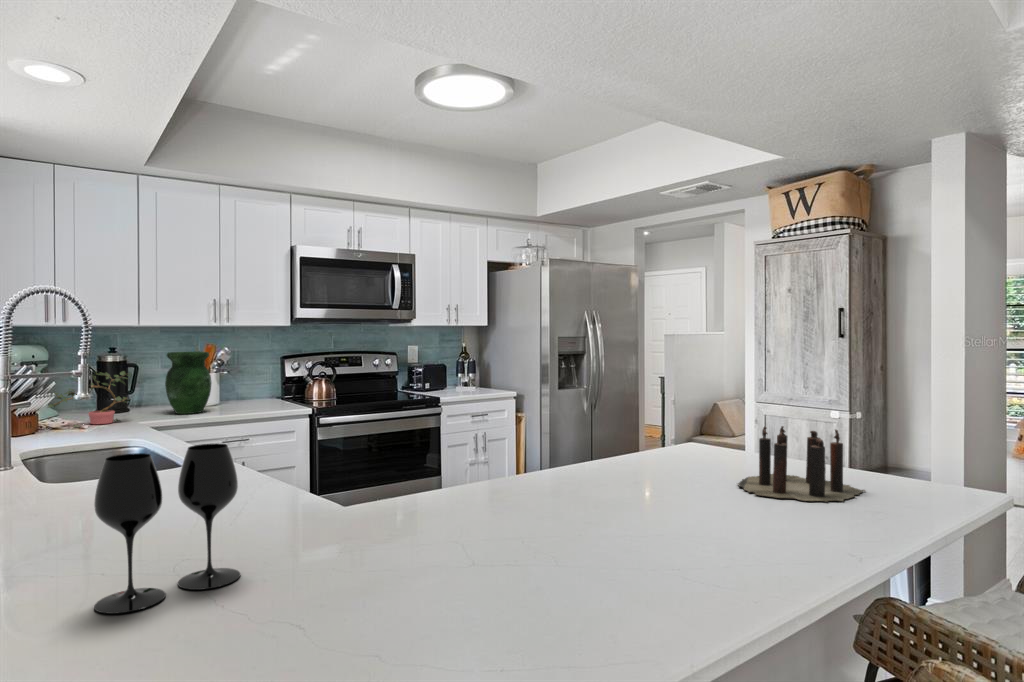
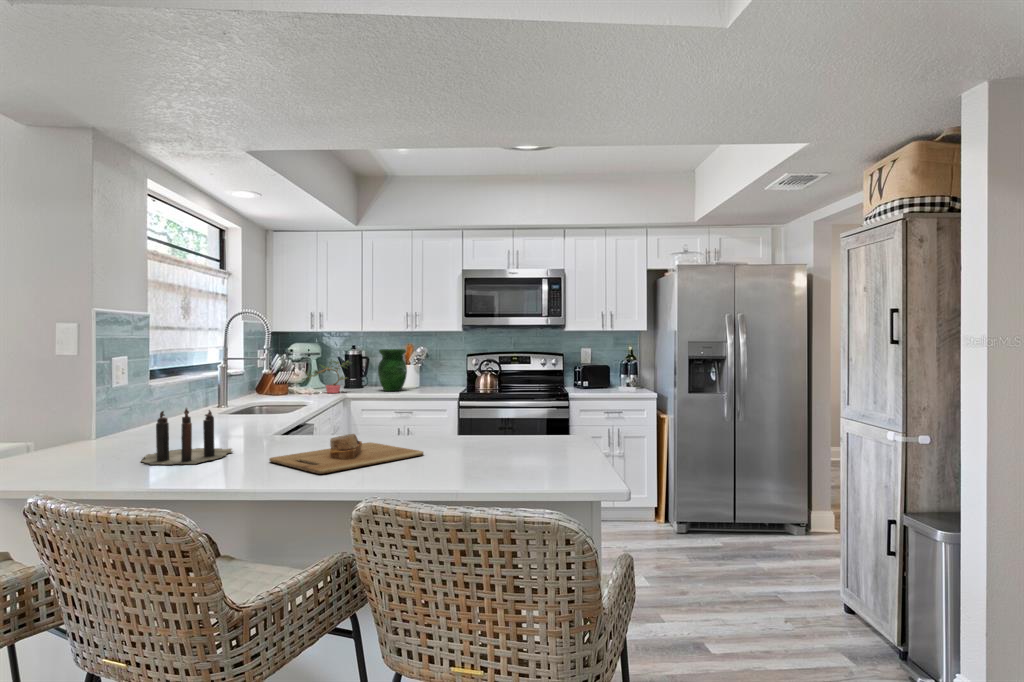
candle: present [738,426,865,502] -> present [141,408,232,465]
wine glass: present [94,443,240,614] -> none [50,388,122,456]
cutting board: none [547,470,696,529] -> present [269,434,423,474]

